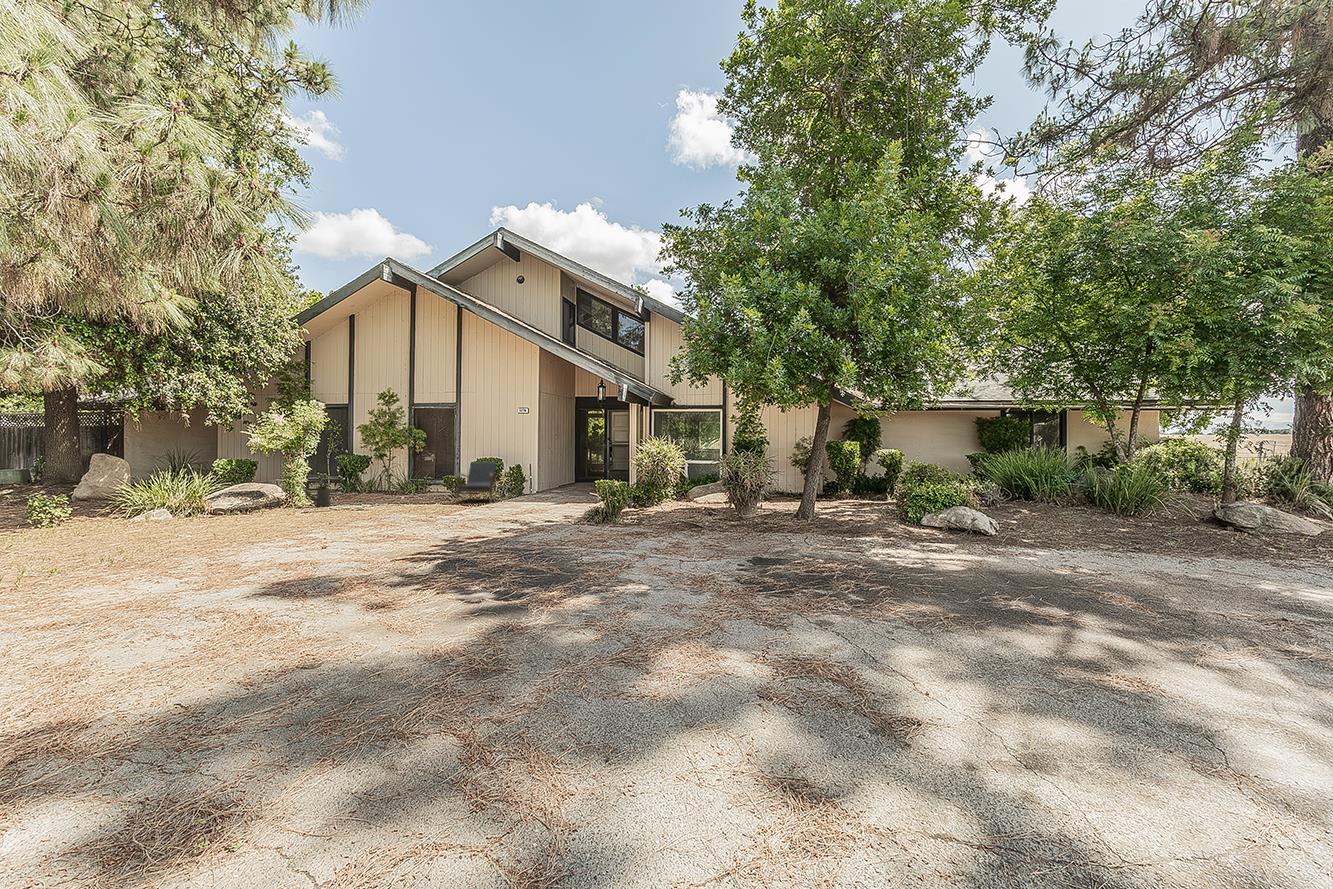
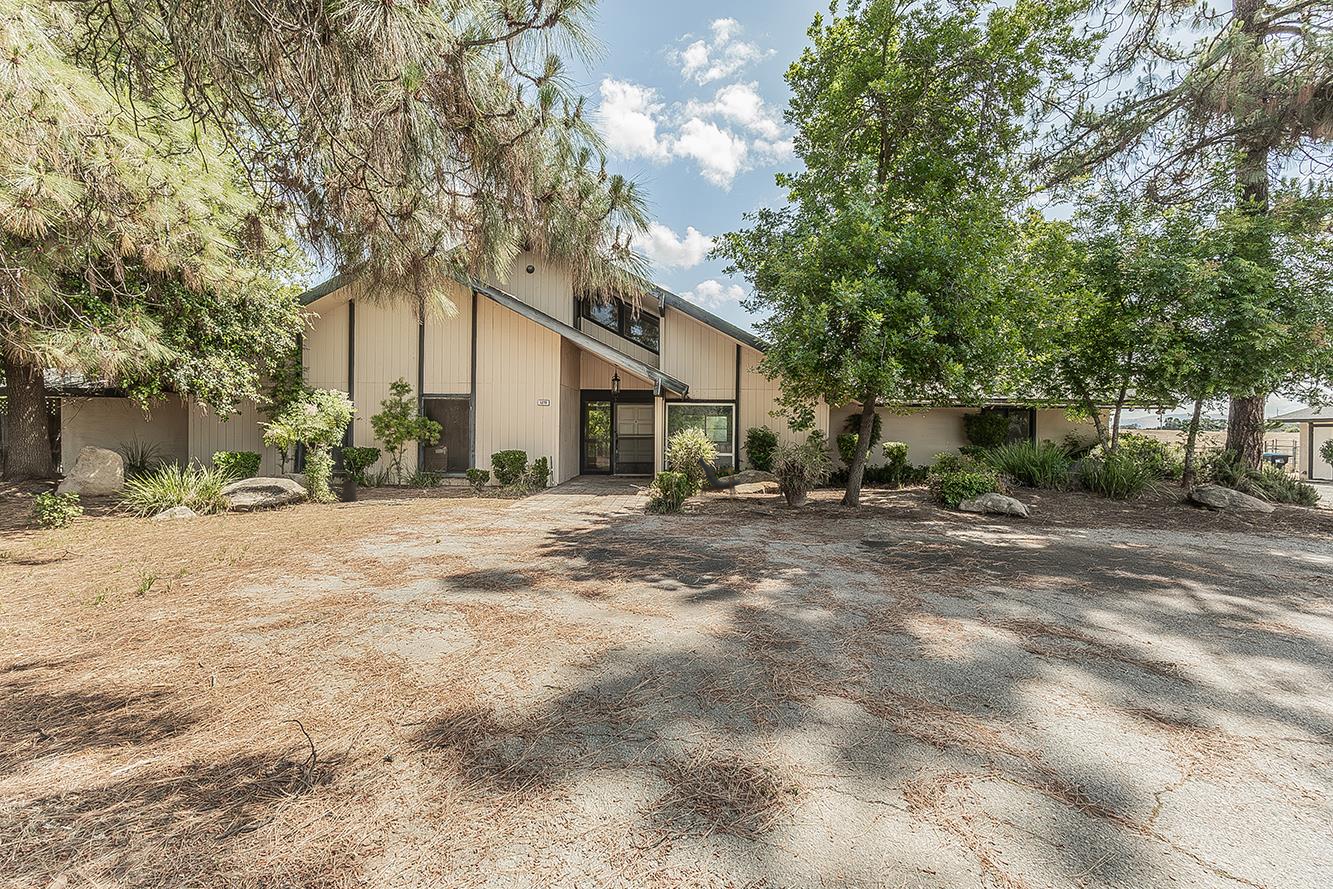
lounge chair: present [457,462,496,501] -> present [698,458,741,500]

